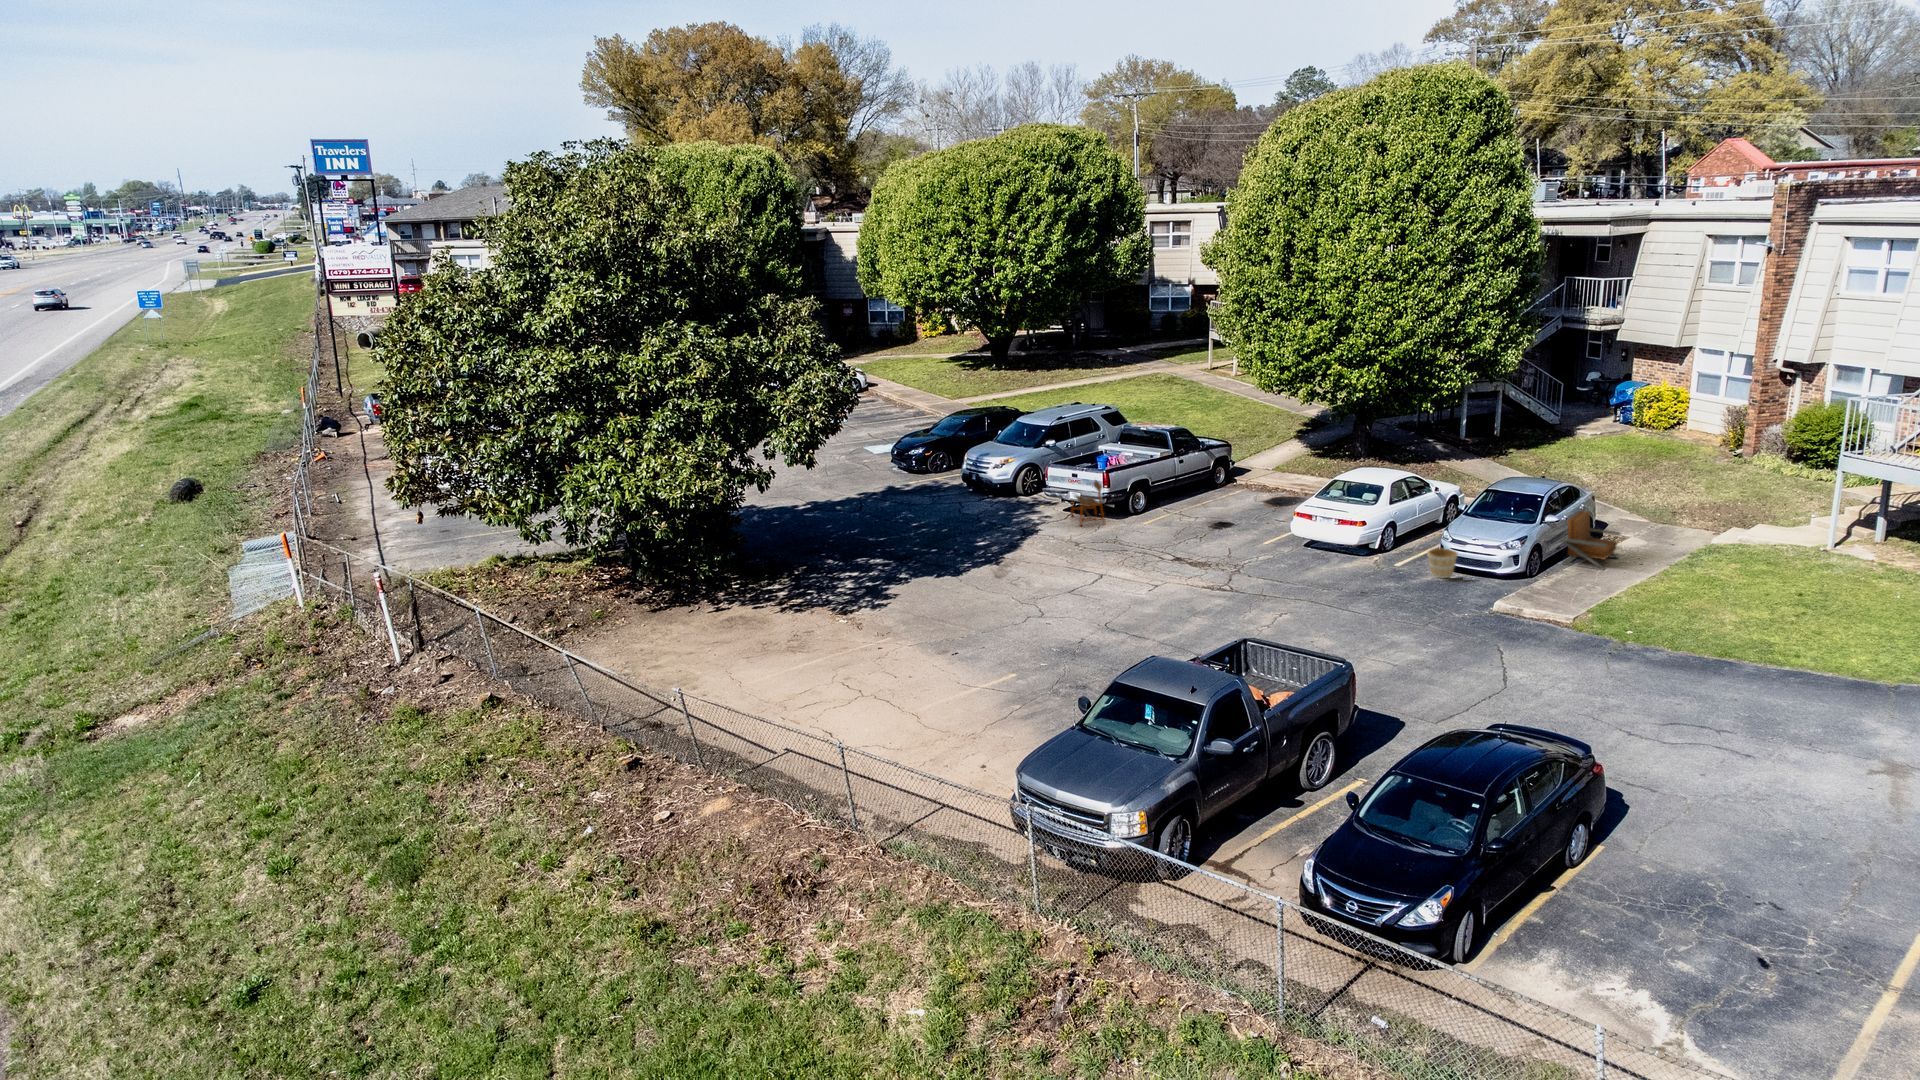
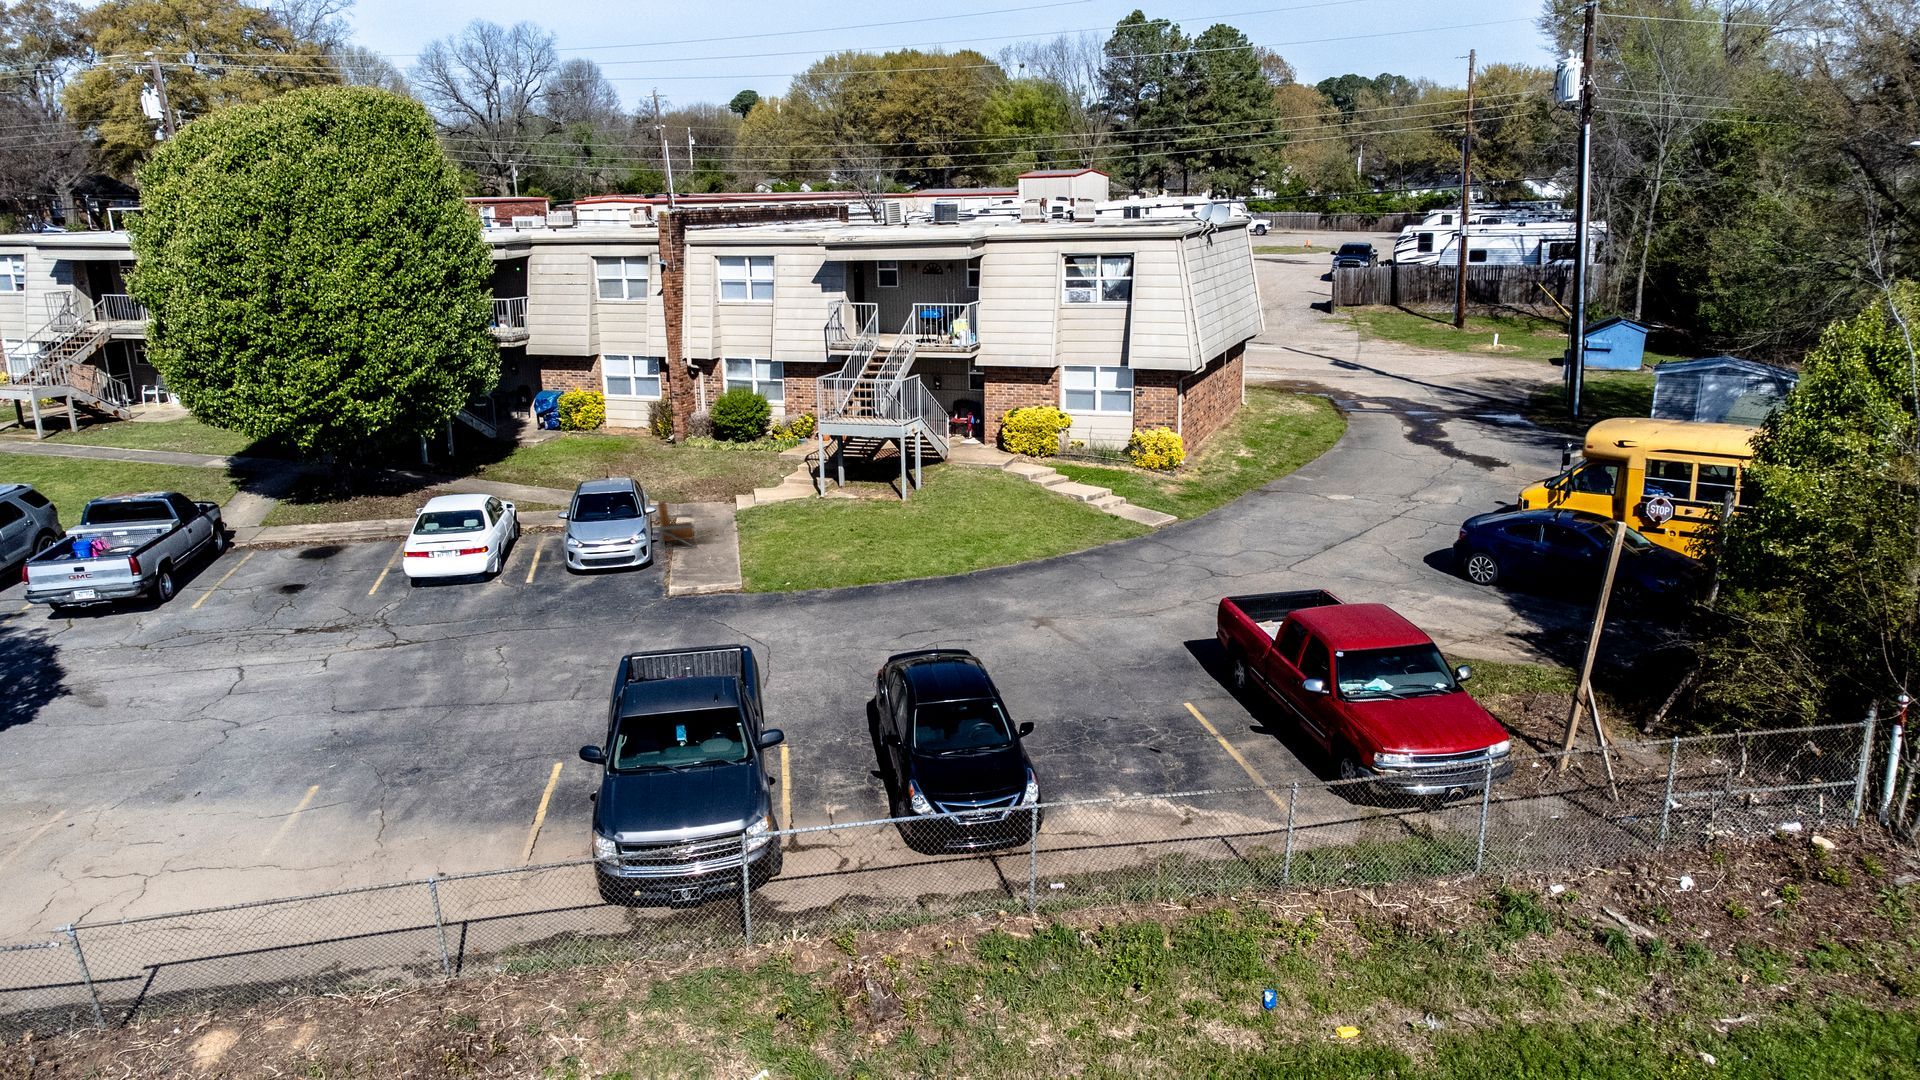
bench: present [1071,480,1105,526] -> none [79,565,150,633]
wooden bucket: present [1427,548,1458,578] -> none [567,557,596,585]

